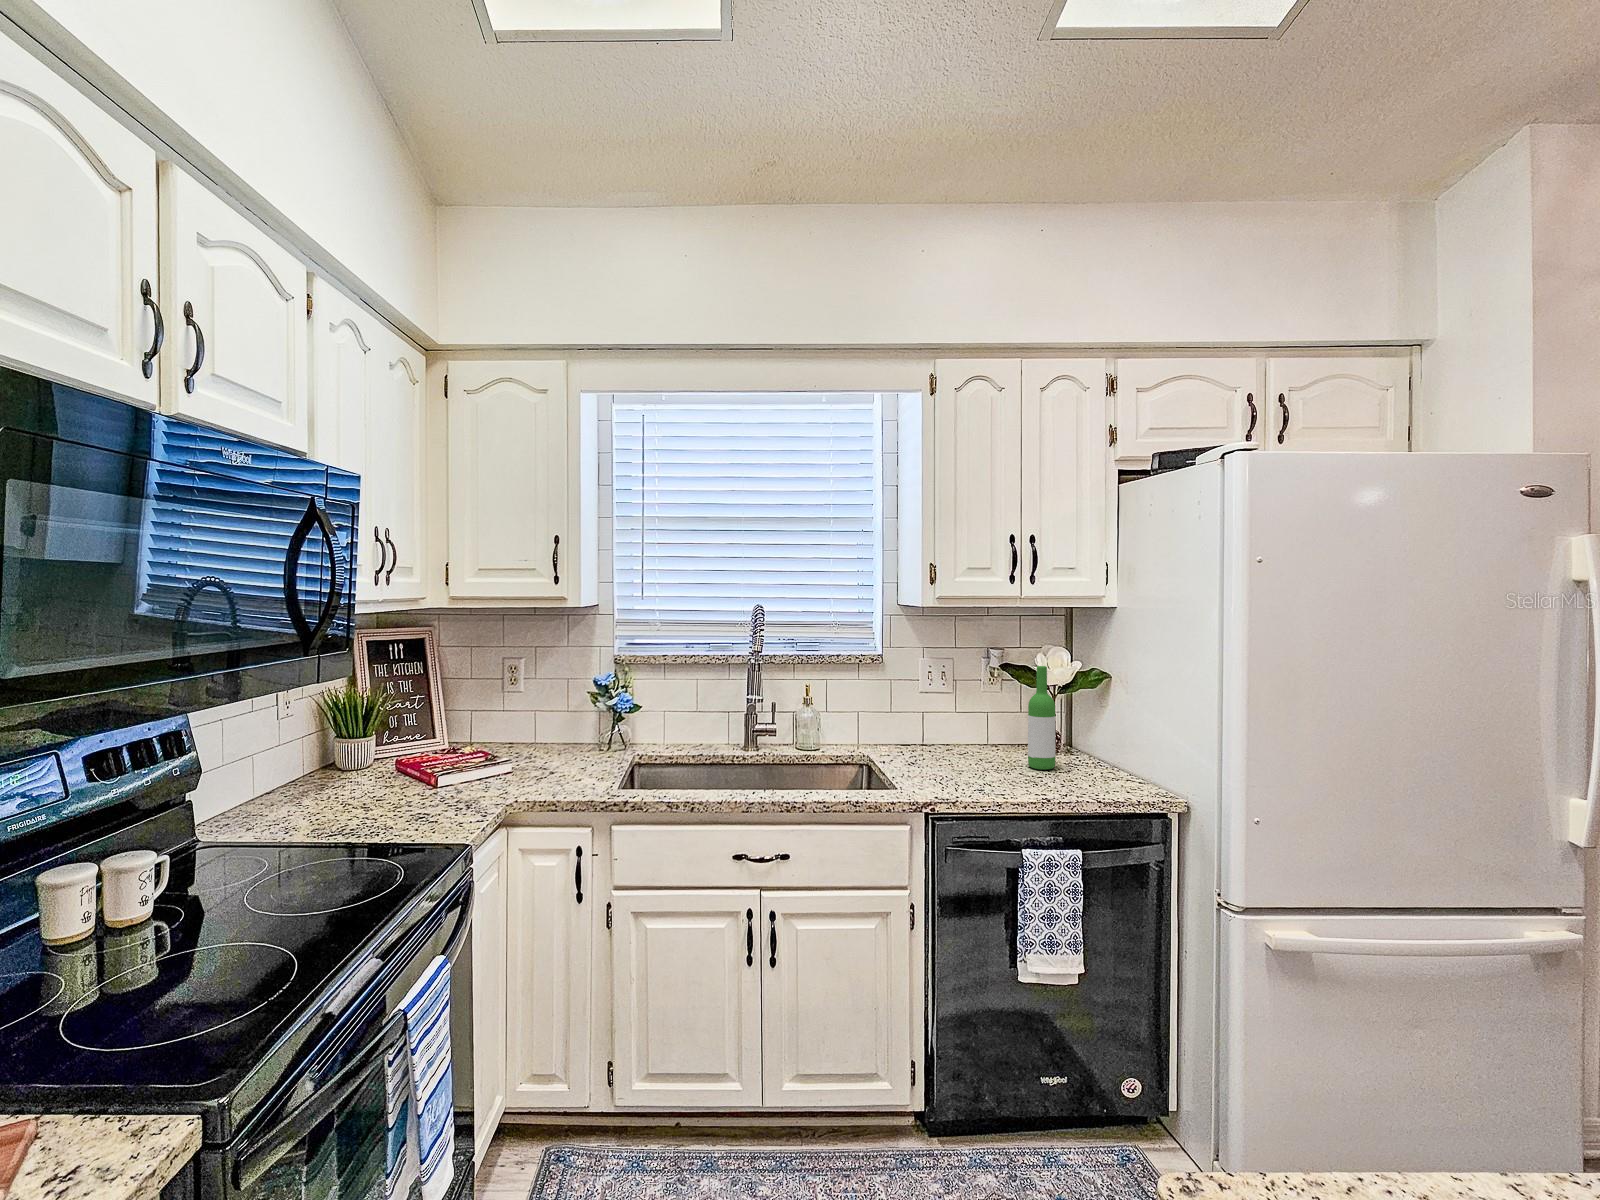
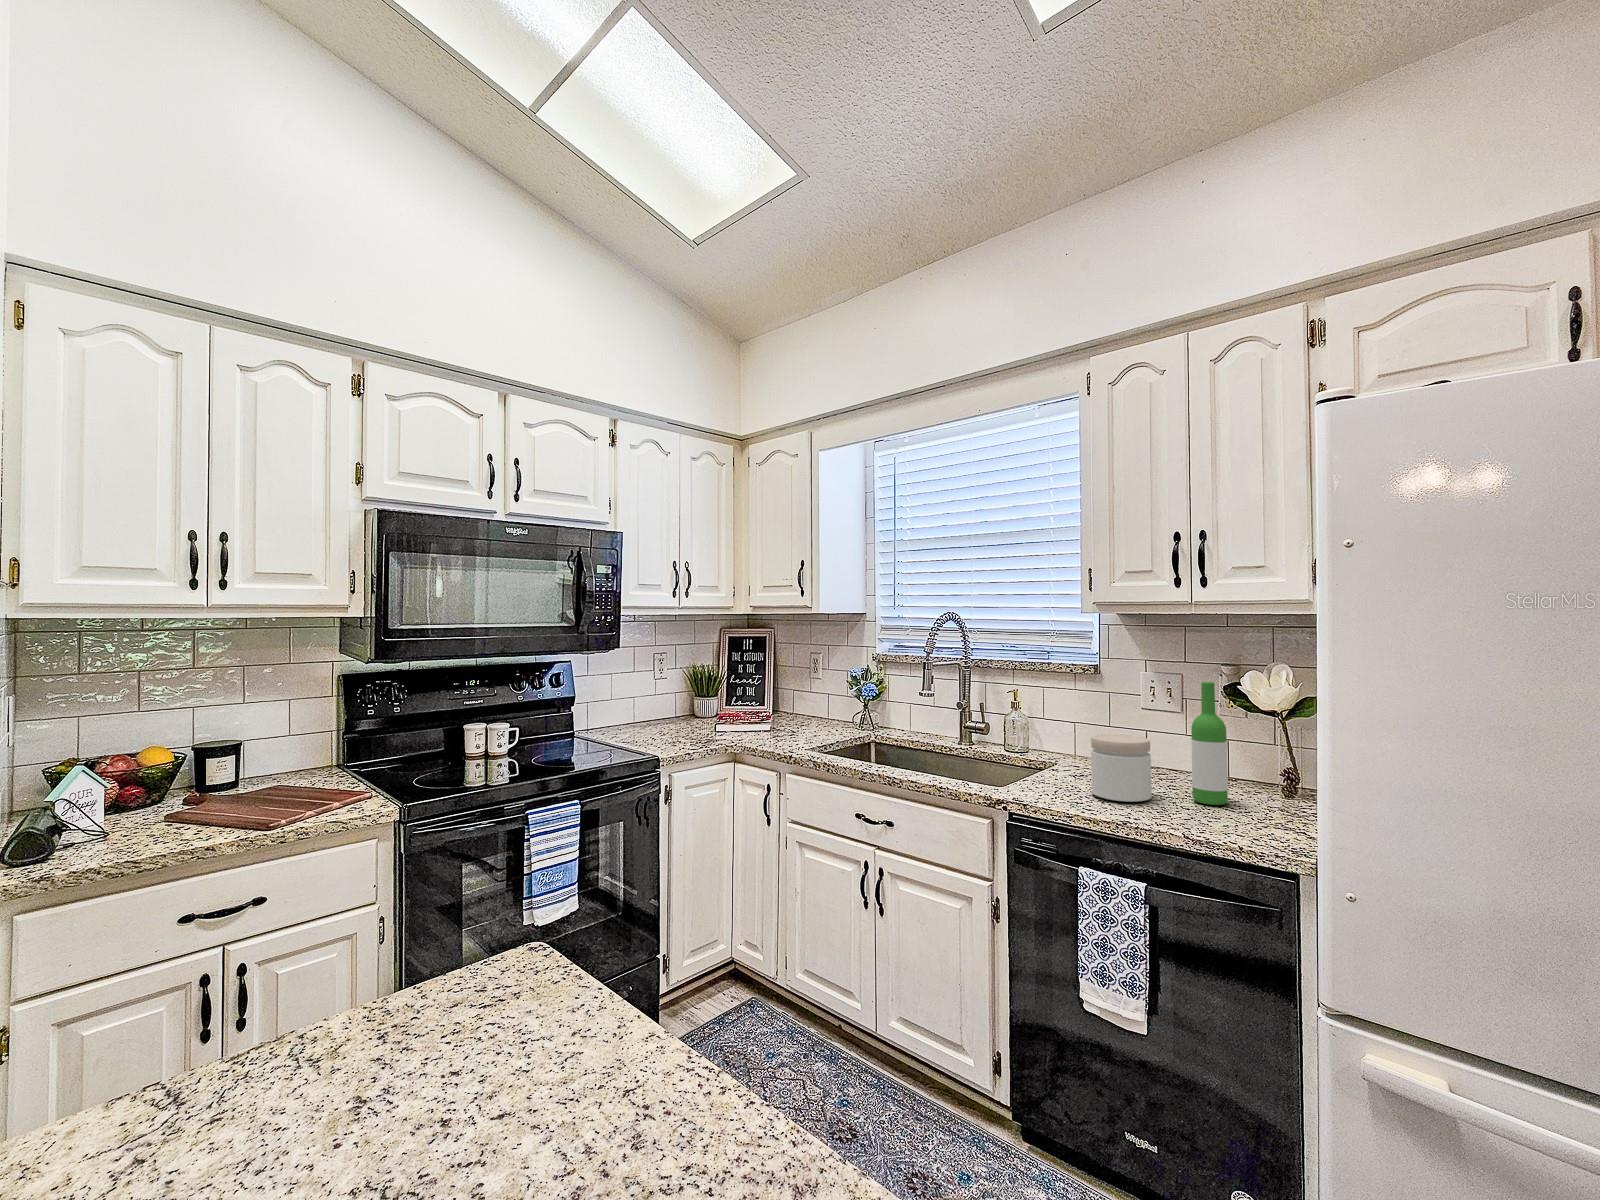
jar: none [965,720,1016,781] -> present [1091,734,1152,802]

